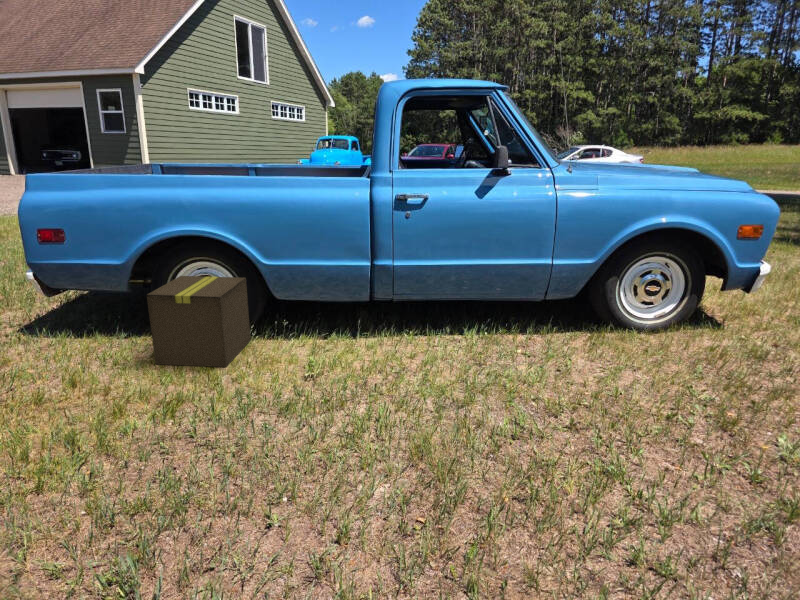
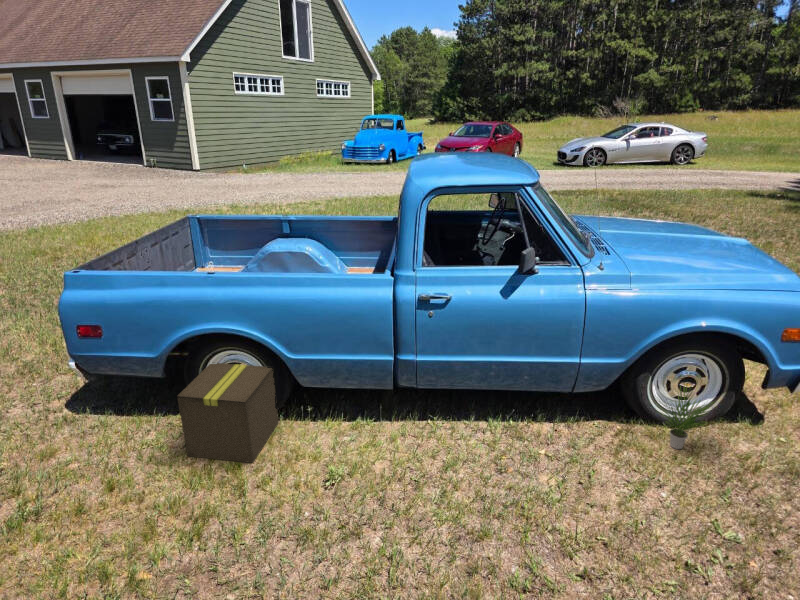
potted plant: none [621,284,682,348] -> present [658,385,710,449]

